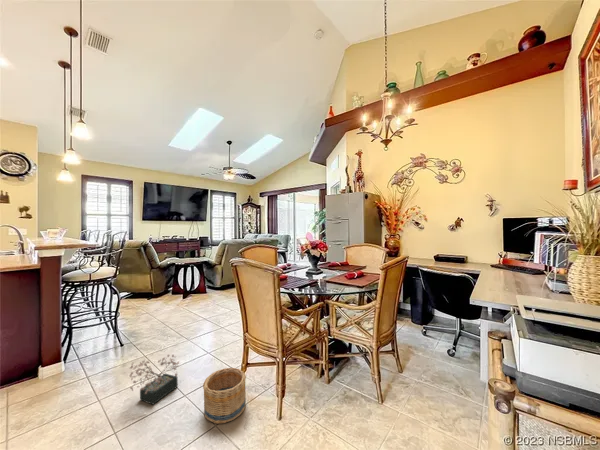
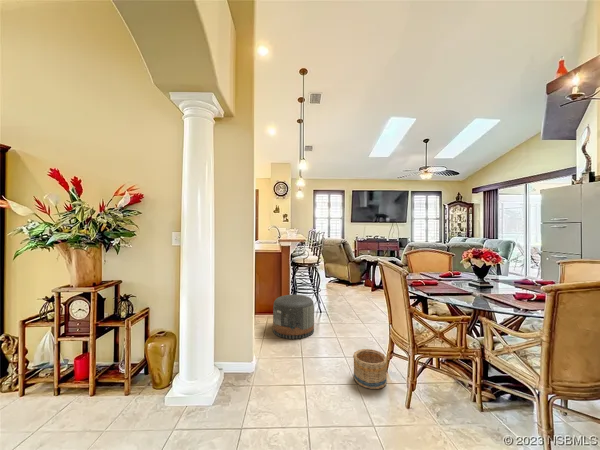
pouf: none [25,328,118,416] -> present [273,295,314,339]
decorative plant: present [130,355,179,404] -> none [315,322,347,355]

